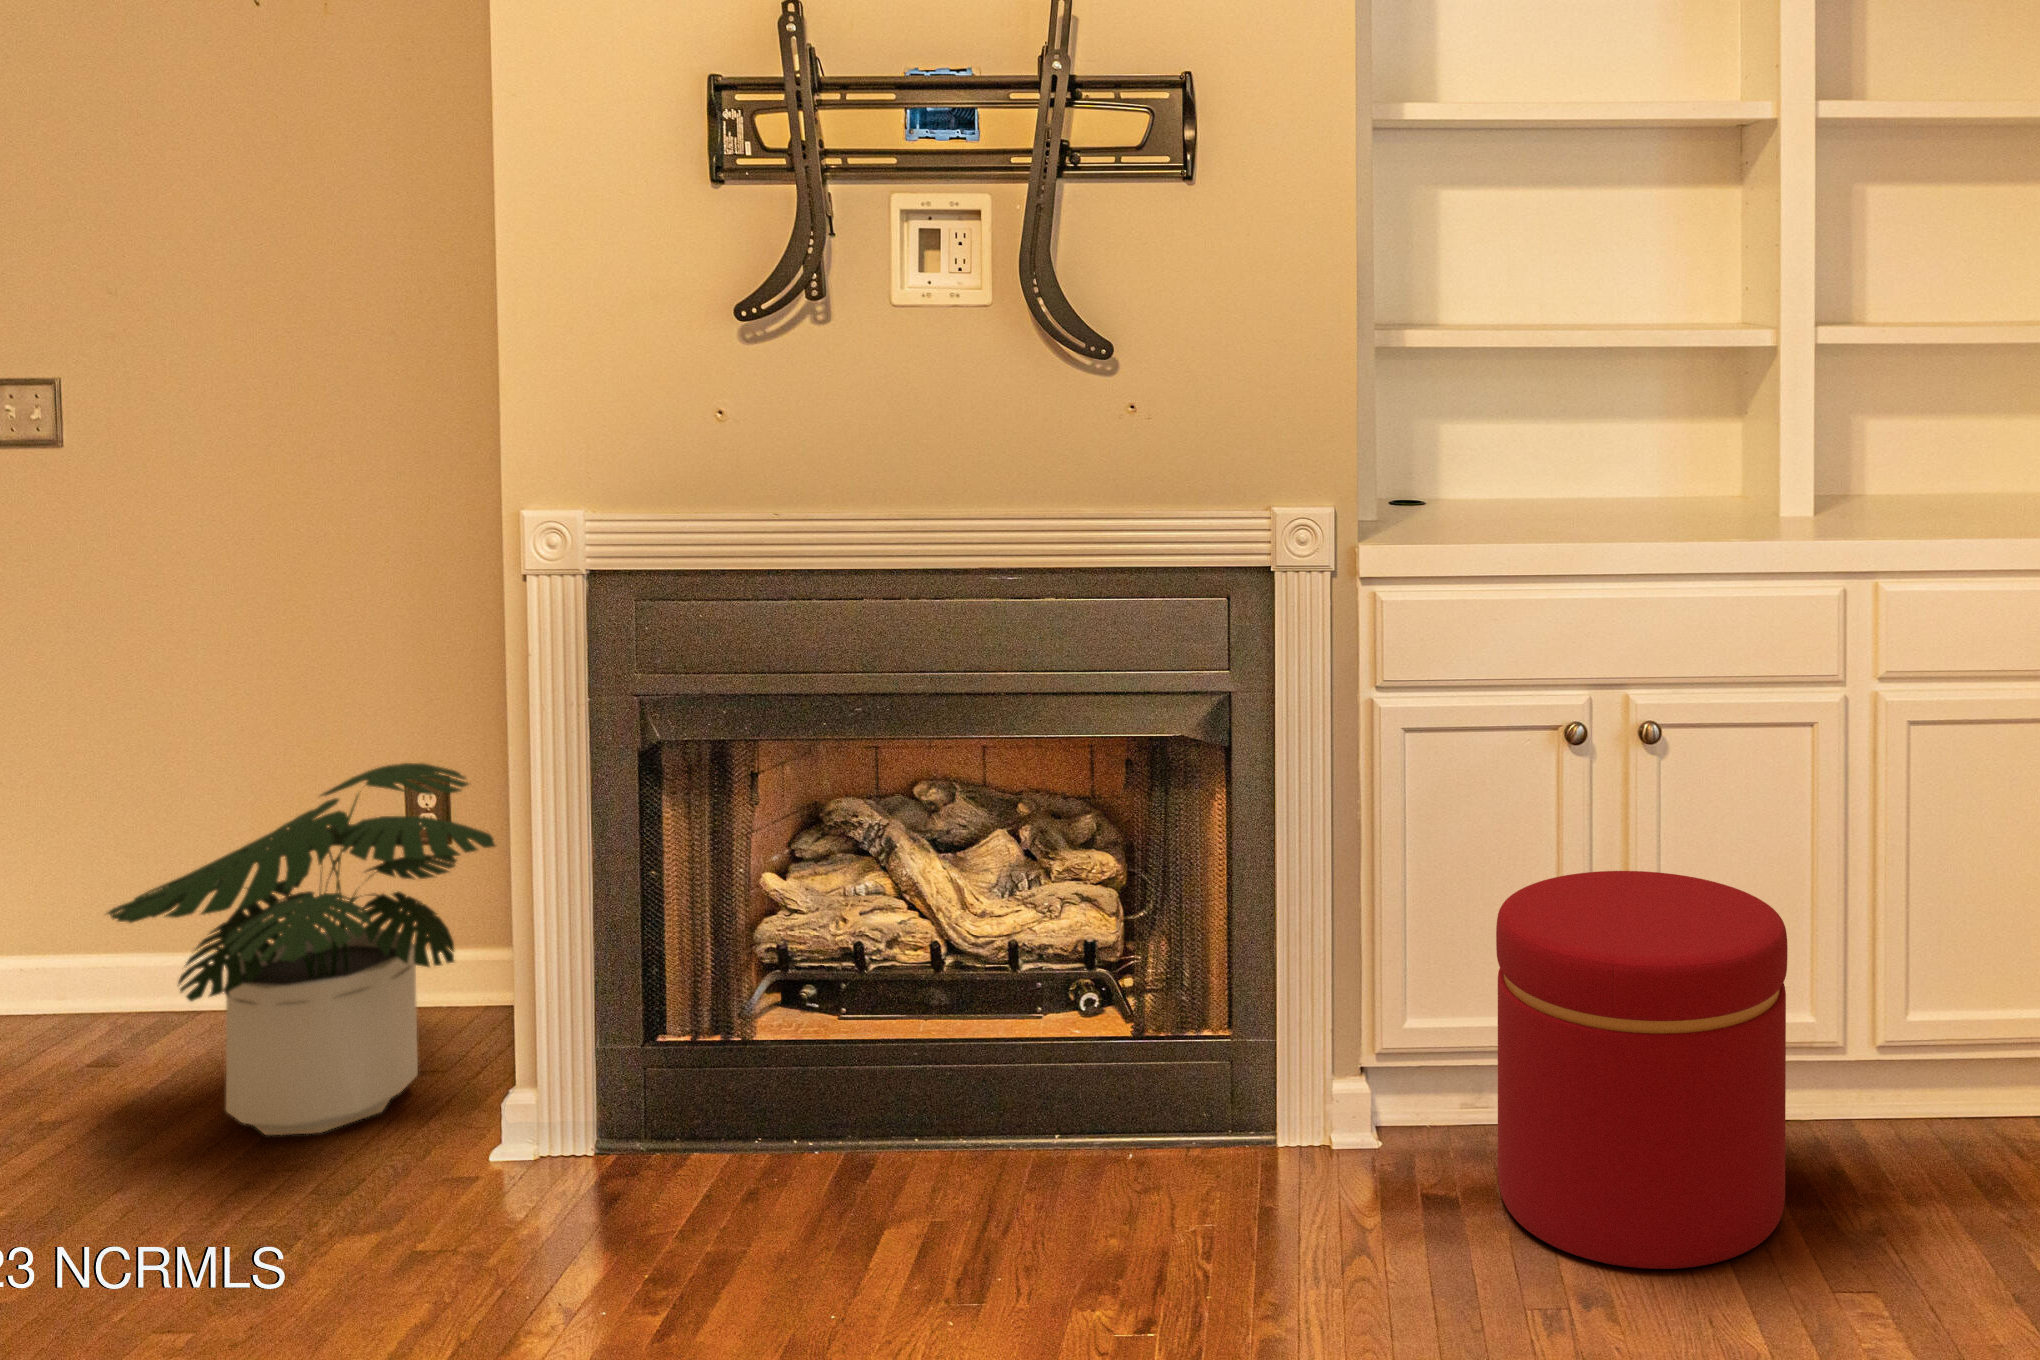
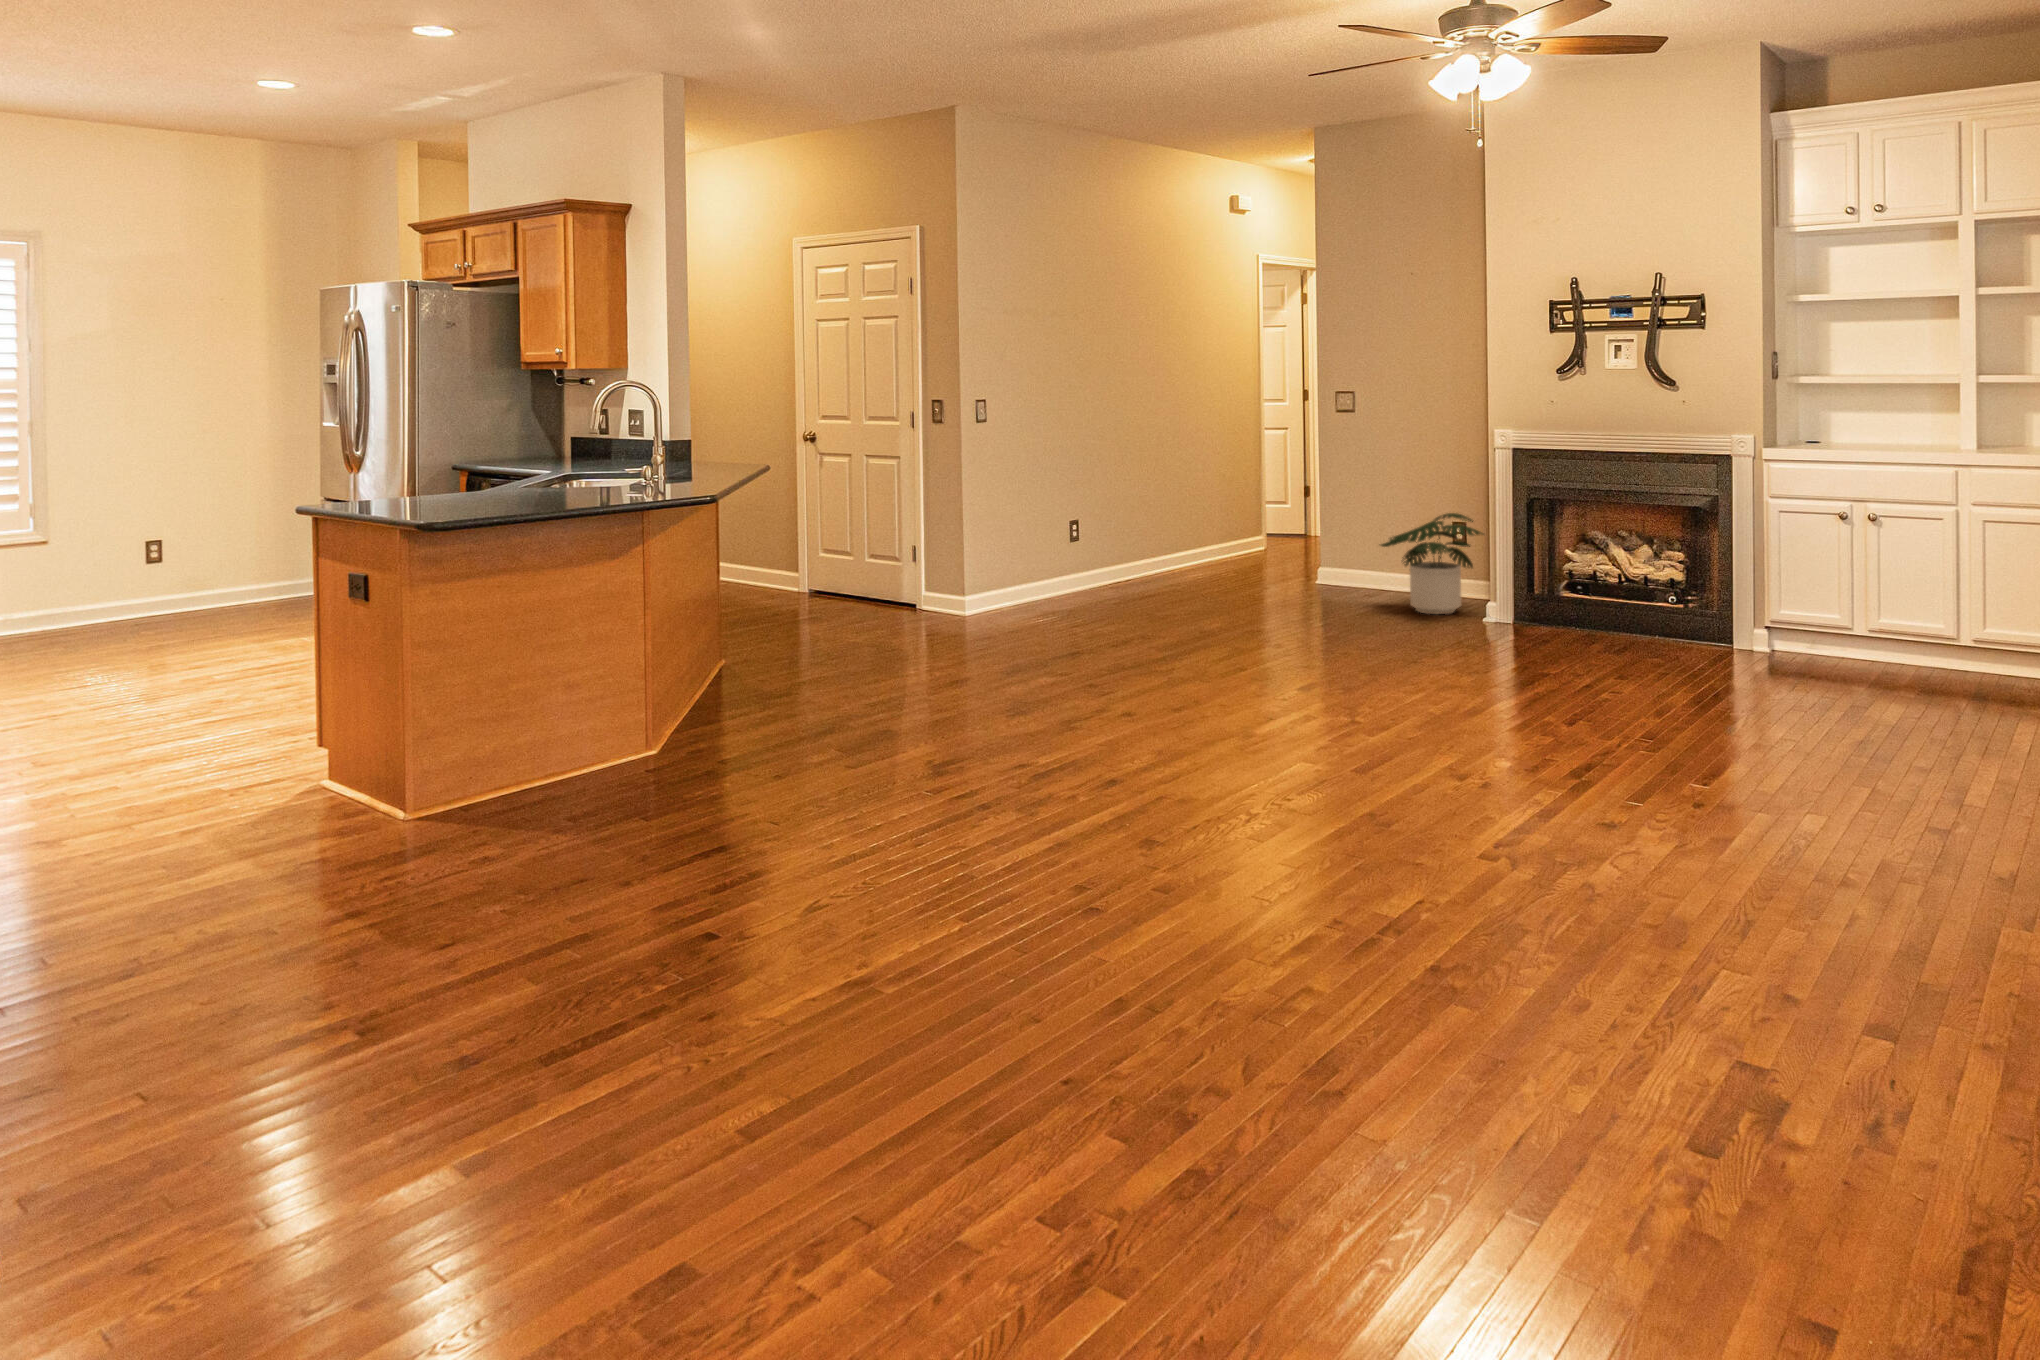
ottoman: present [1496,871,1788,1269] -> none [1804,569,1916,685]

